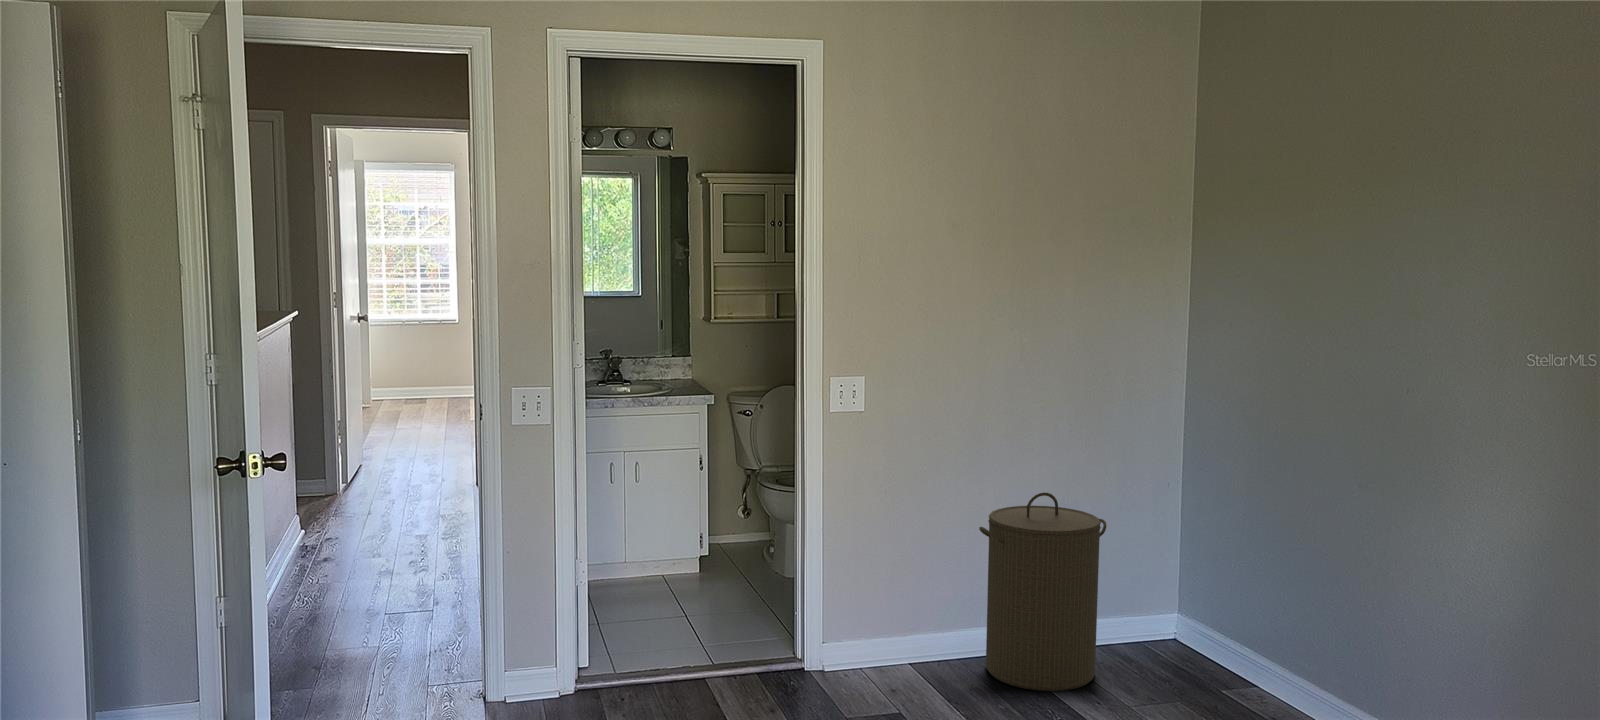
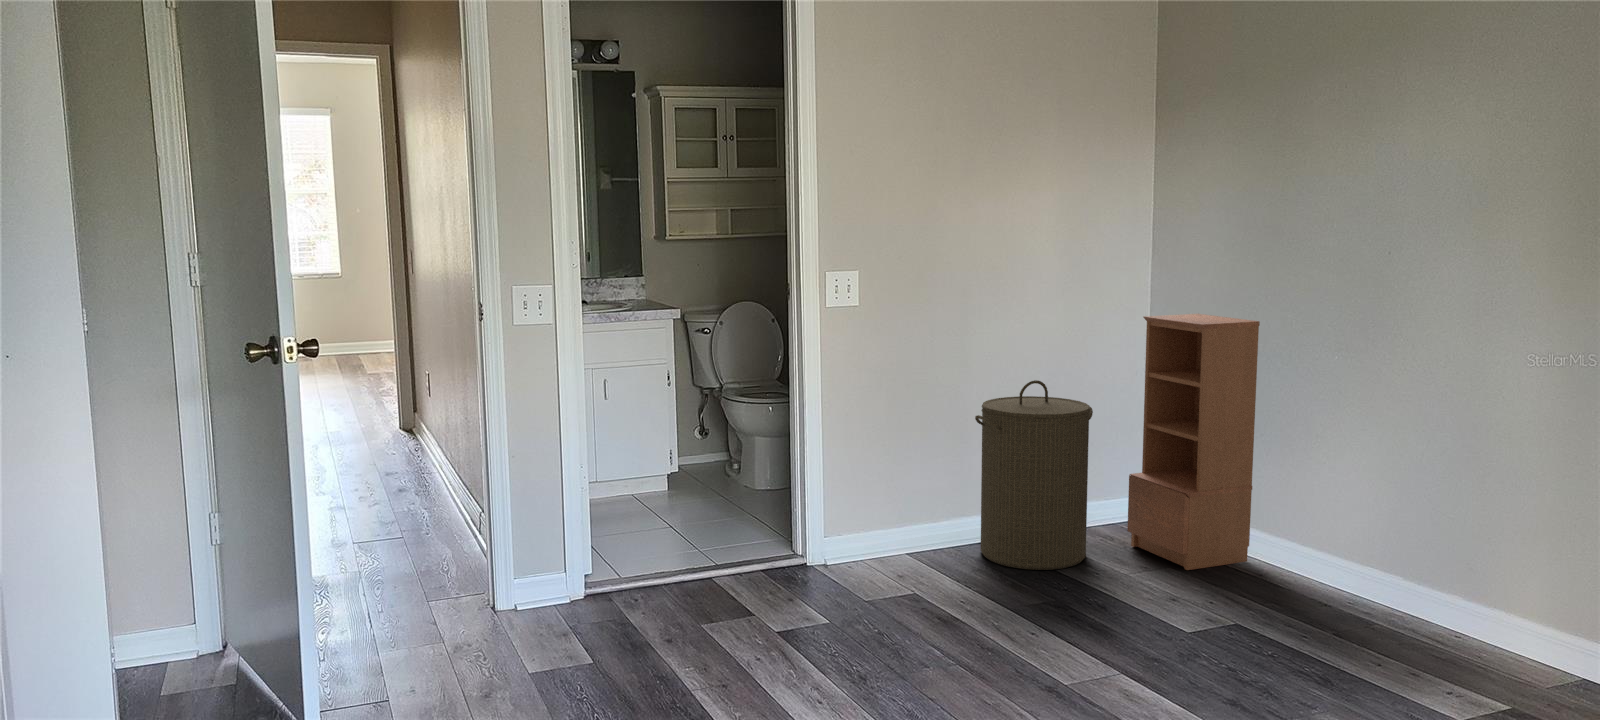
bookcase: none [1143,428,1280,702] -> present [1127,314,1260,570]

